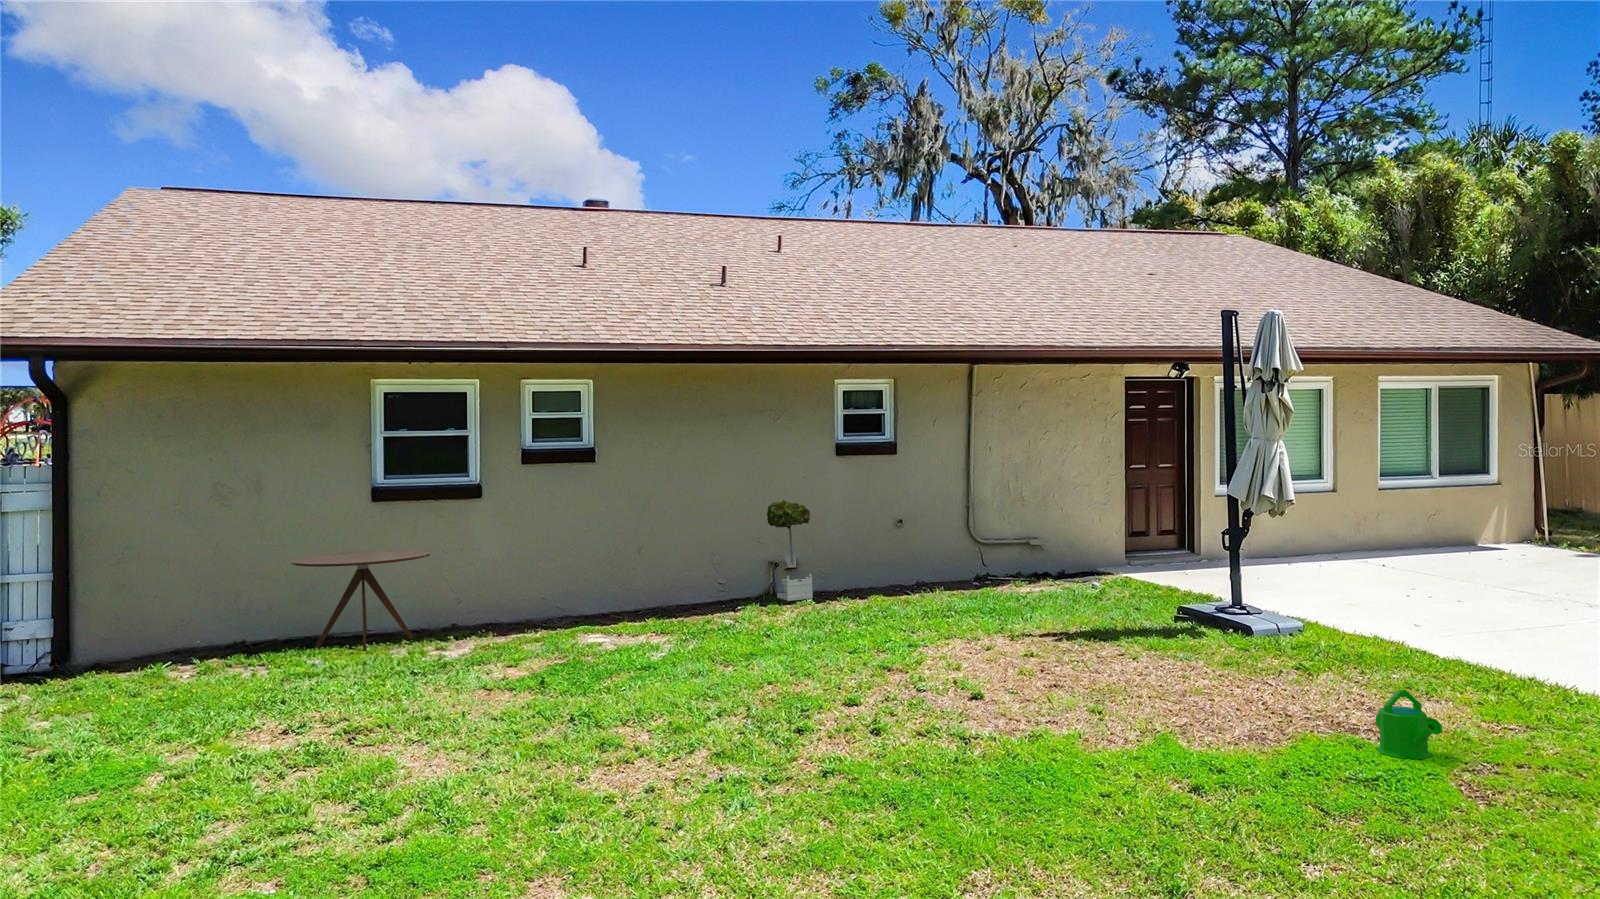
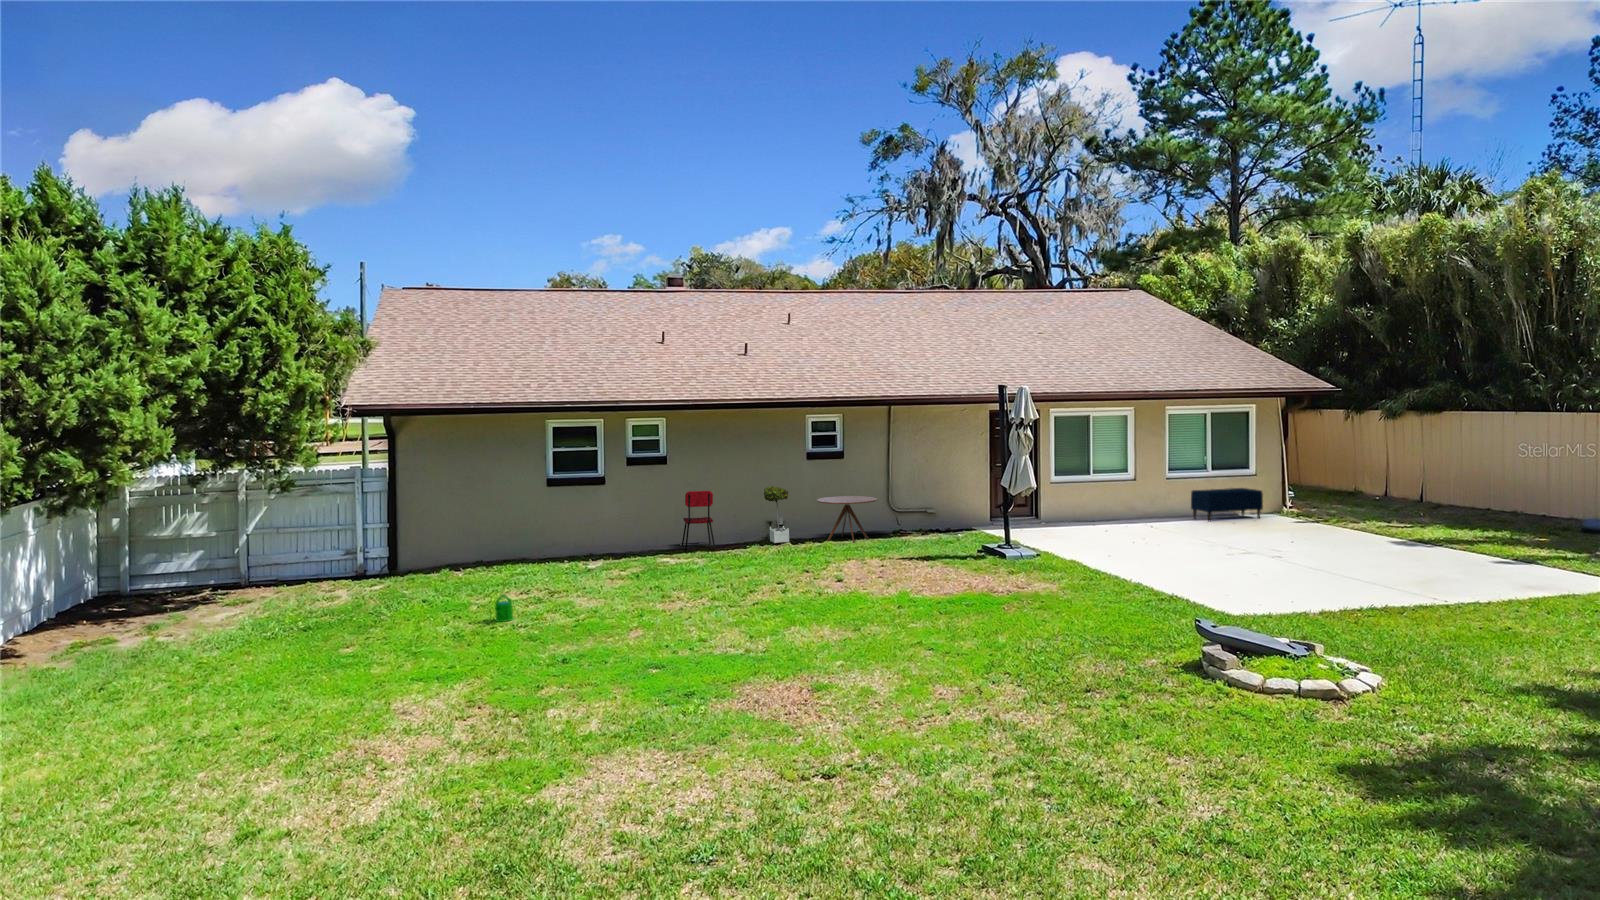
bench: none [1415,502,1527,553] -> present [1191,488,1263,521]
chair: none [623,507,689,619] -> present [682,491,715,551]
round table: present [291,549,430,651] -> present [817,496,877,543]
watering can: present [1376,690,1442,759] -> present [495,595,514,622]

